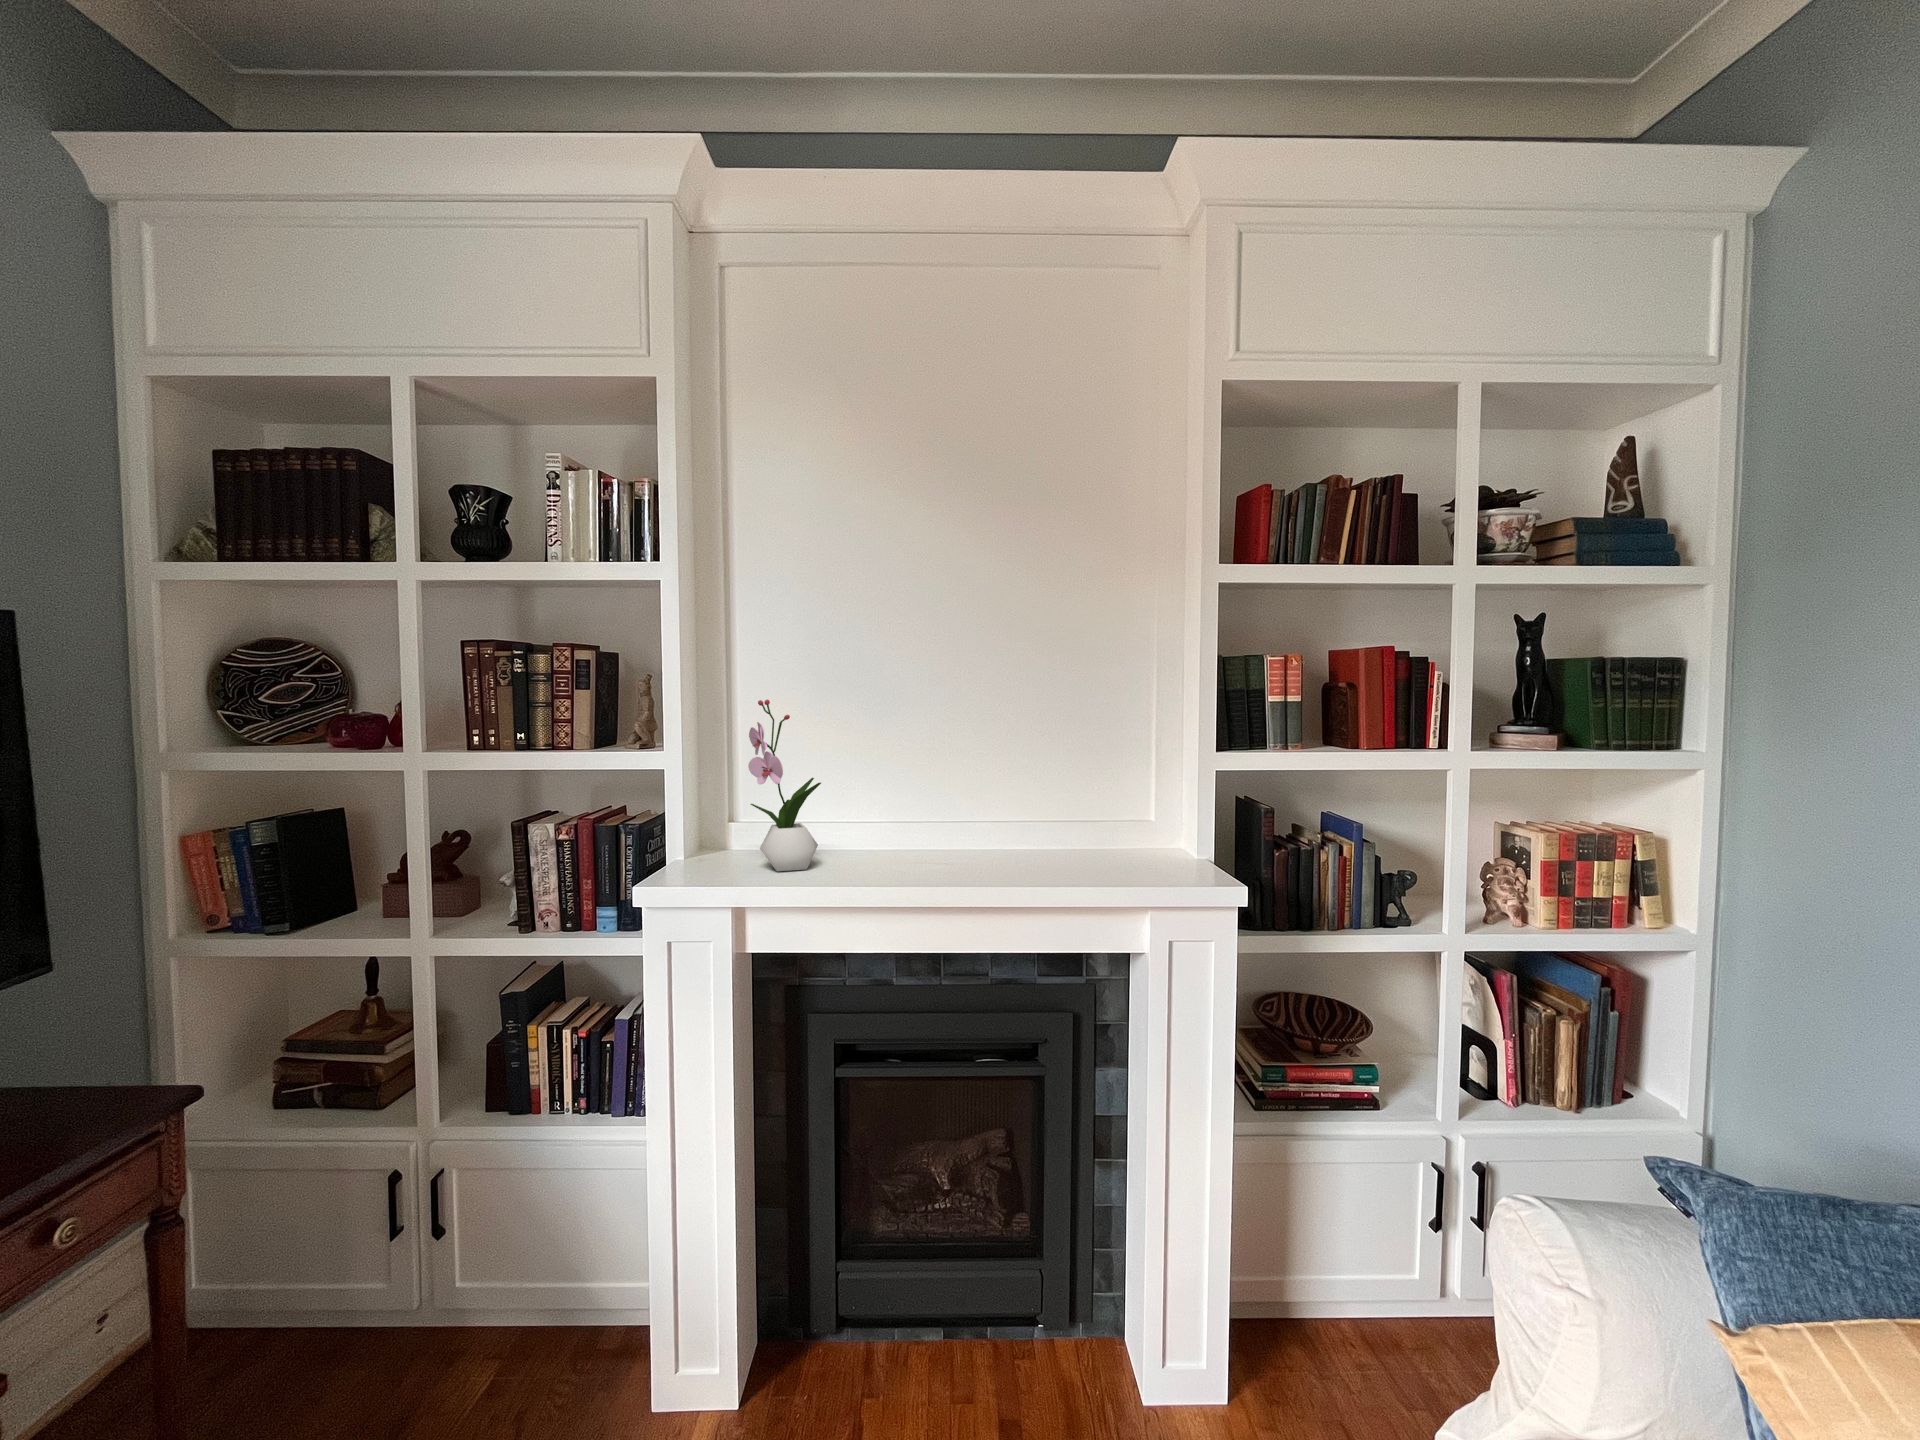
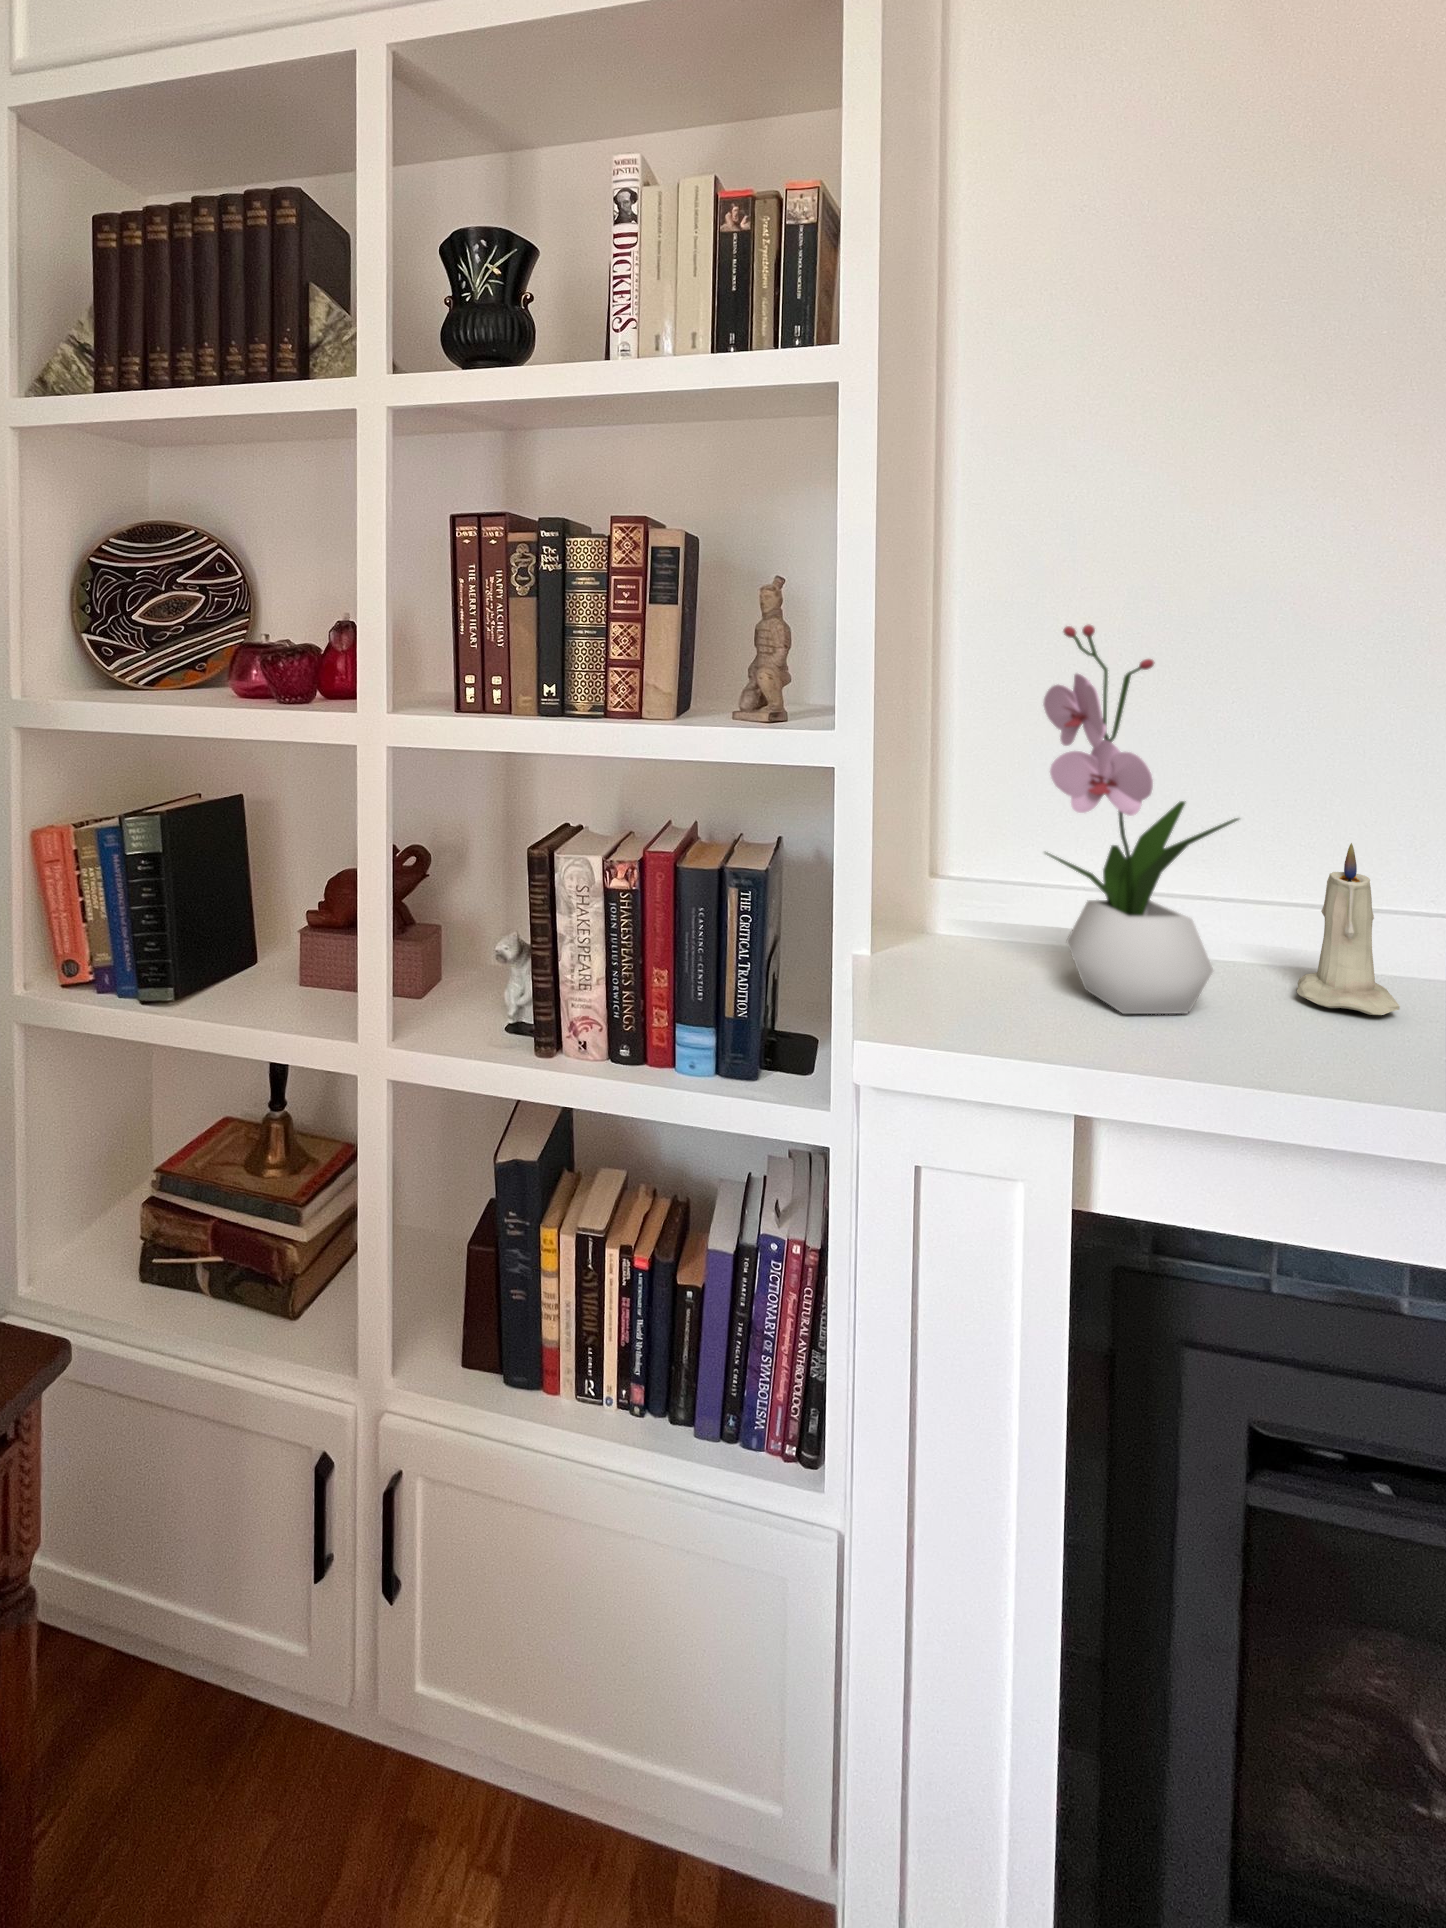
candle: none [862,792,900,864] -> present [1297,843,1400,1015]

